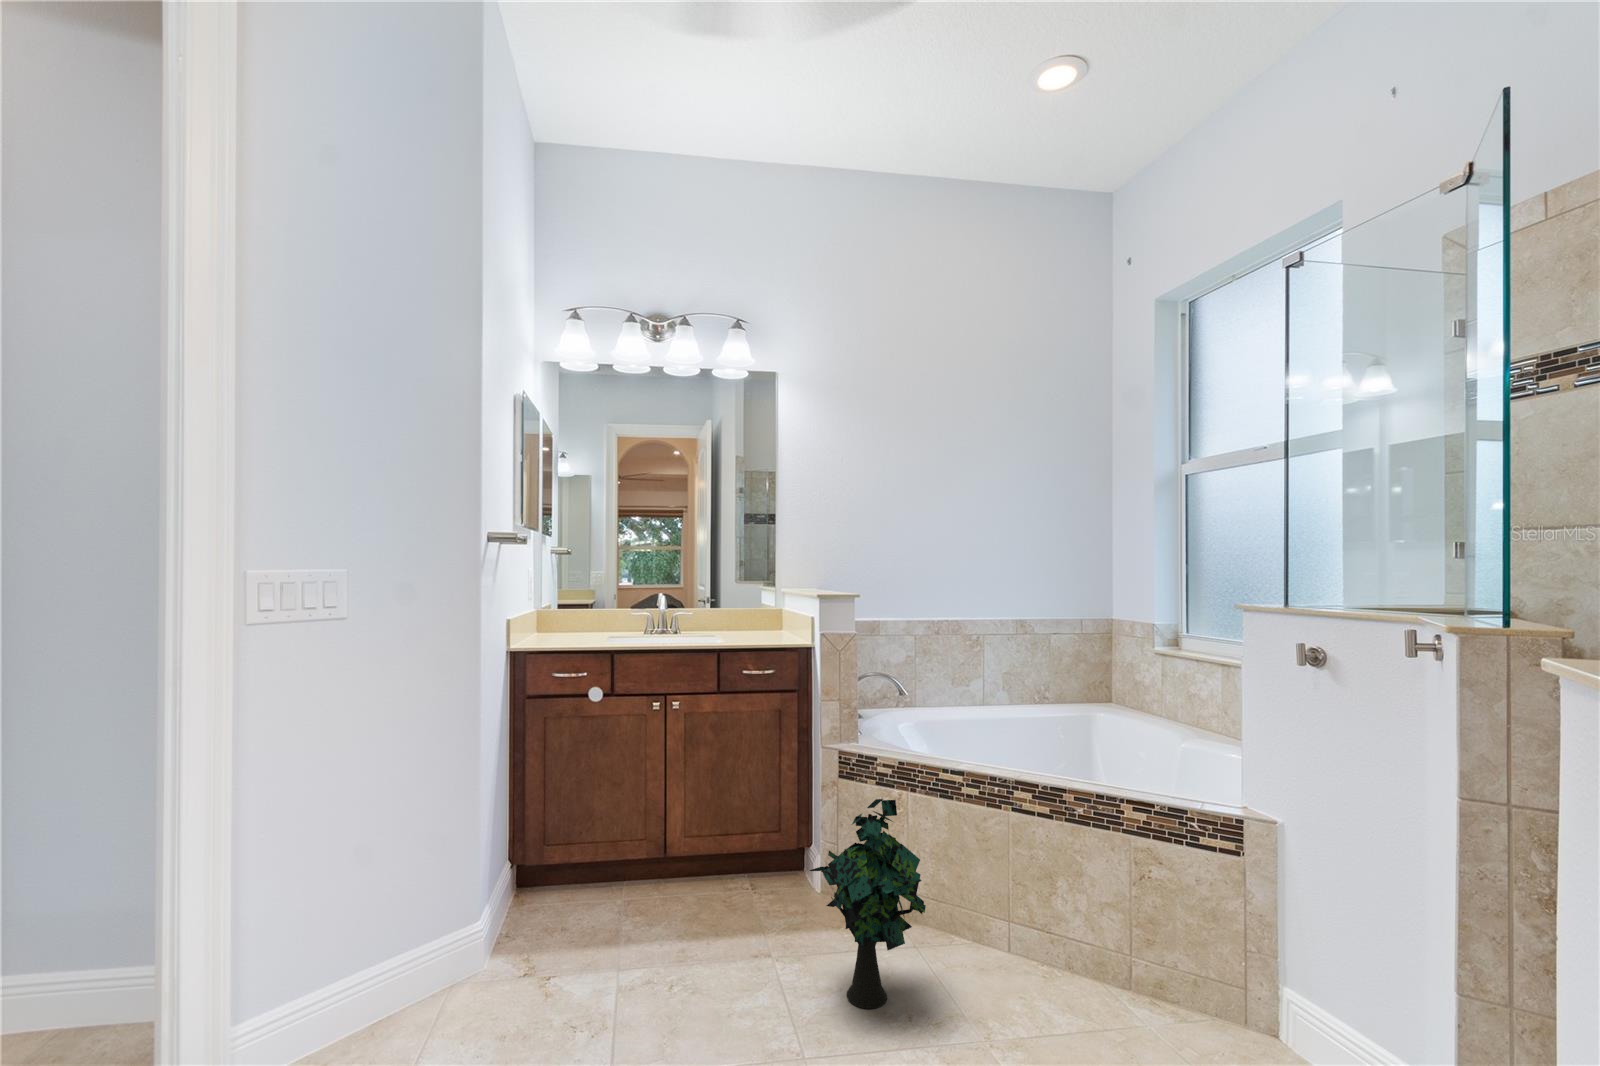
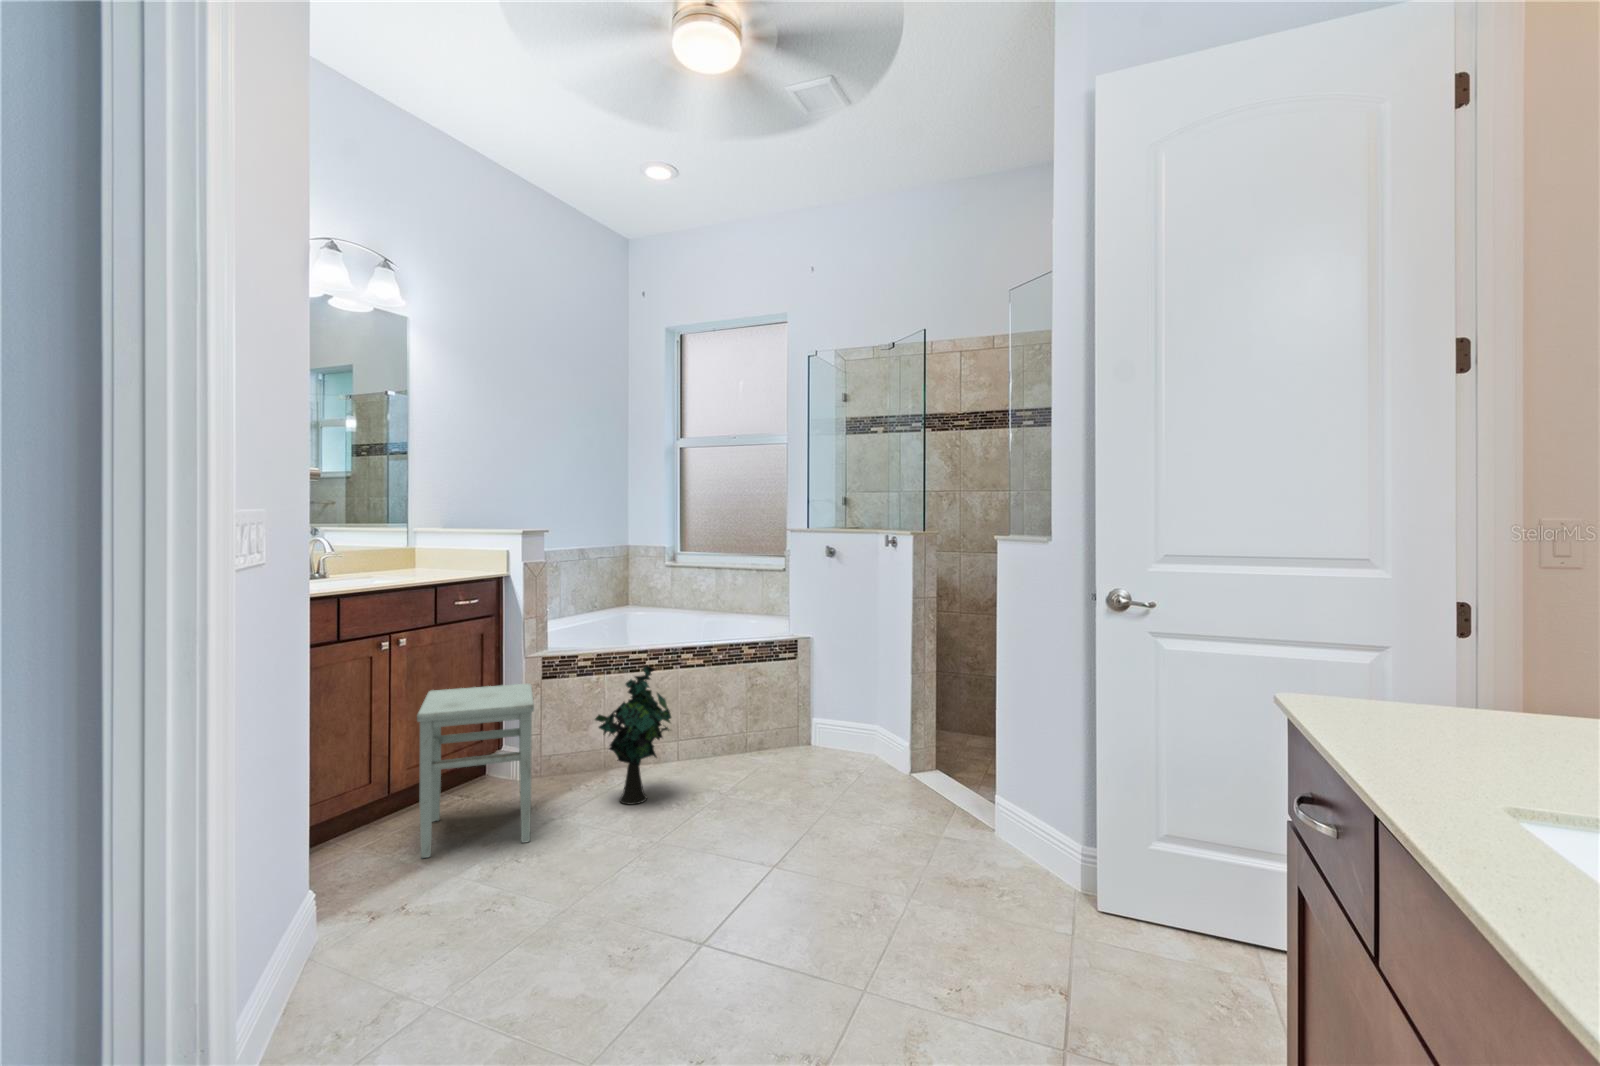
stool: none [613,765,774,993] -> present [417,683,534,858]

